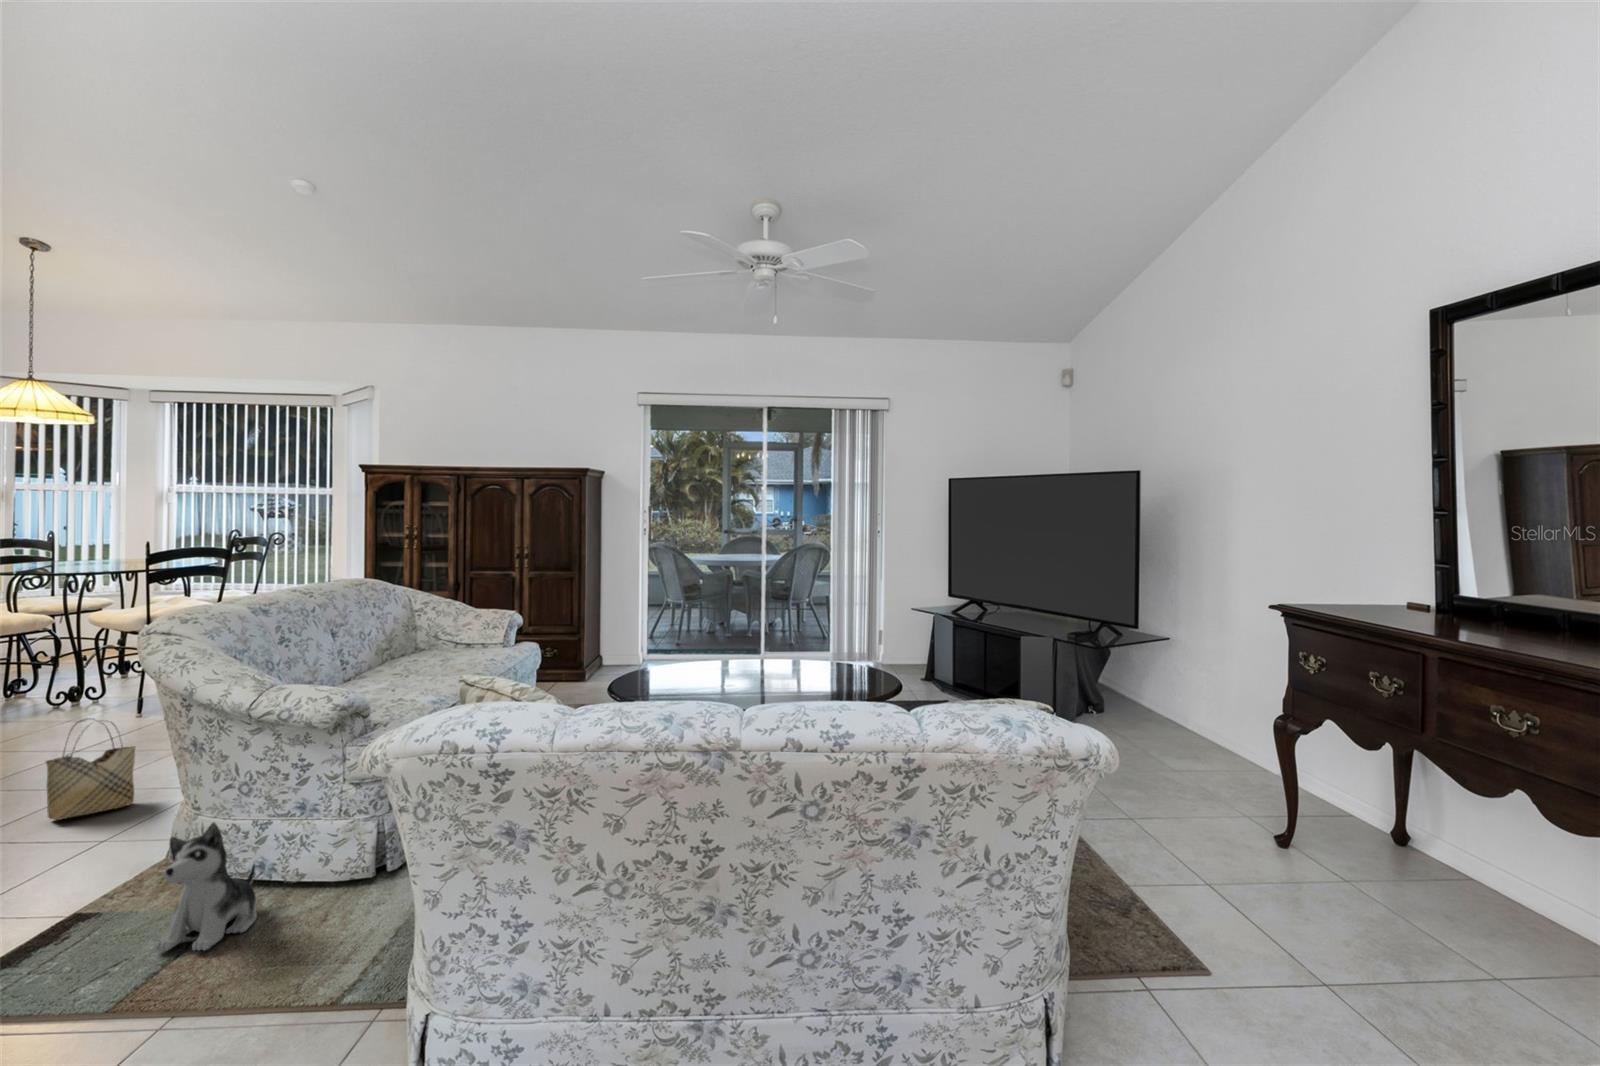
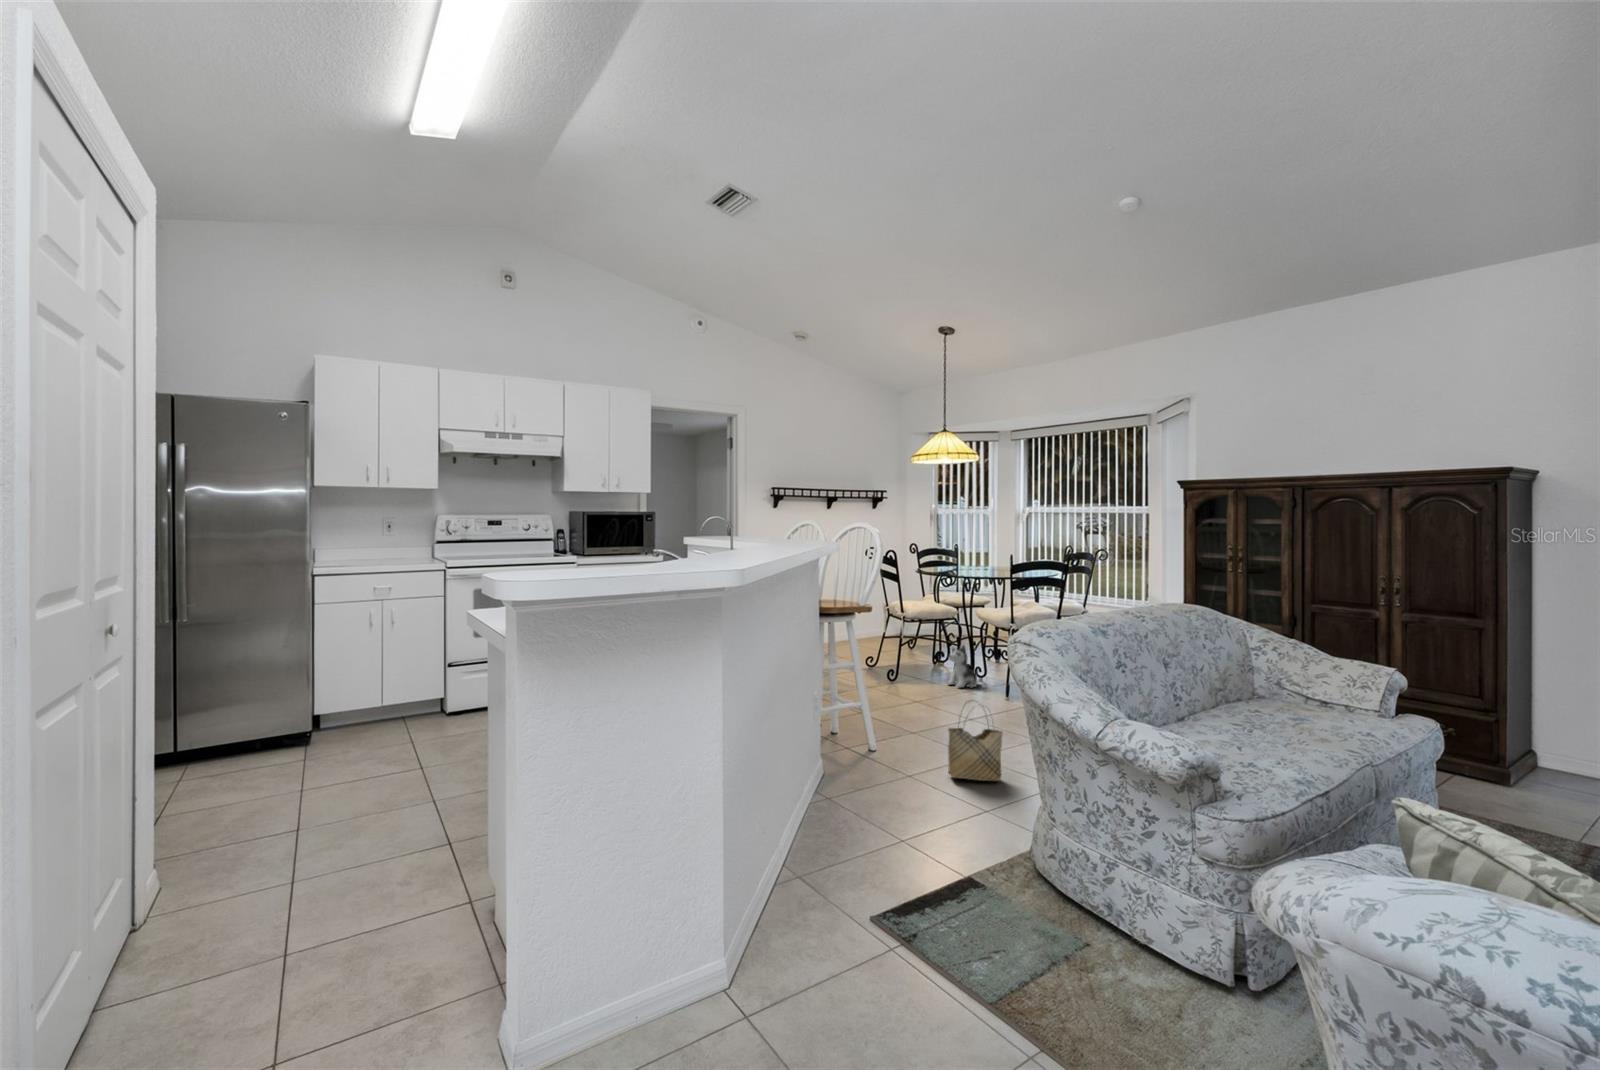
plush toy: present [154,823,257,951] -> present [947,645,978,687]

